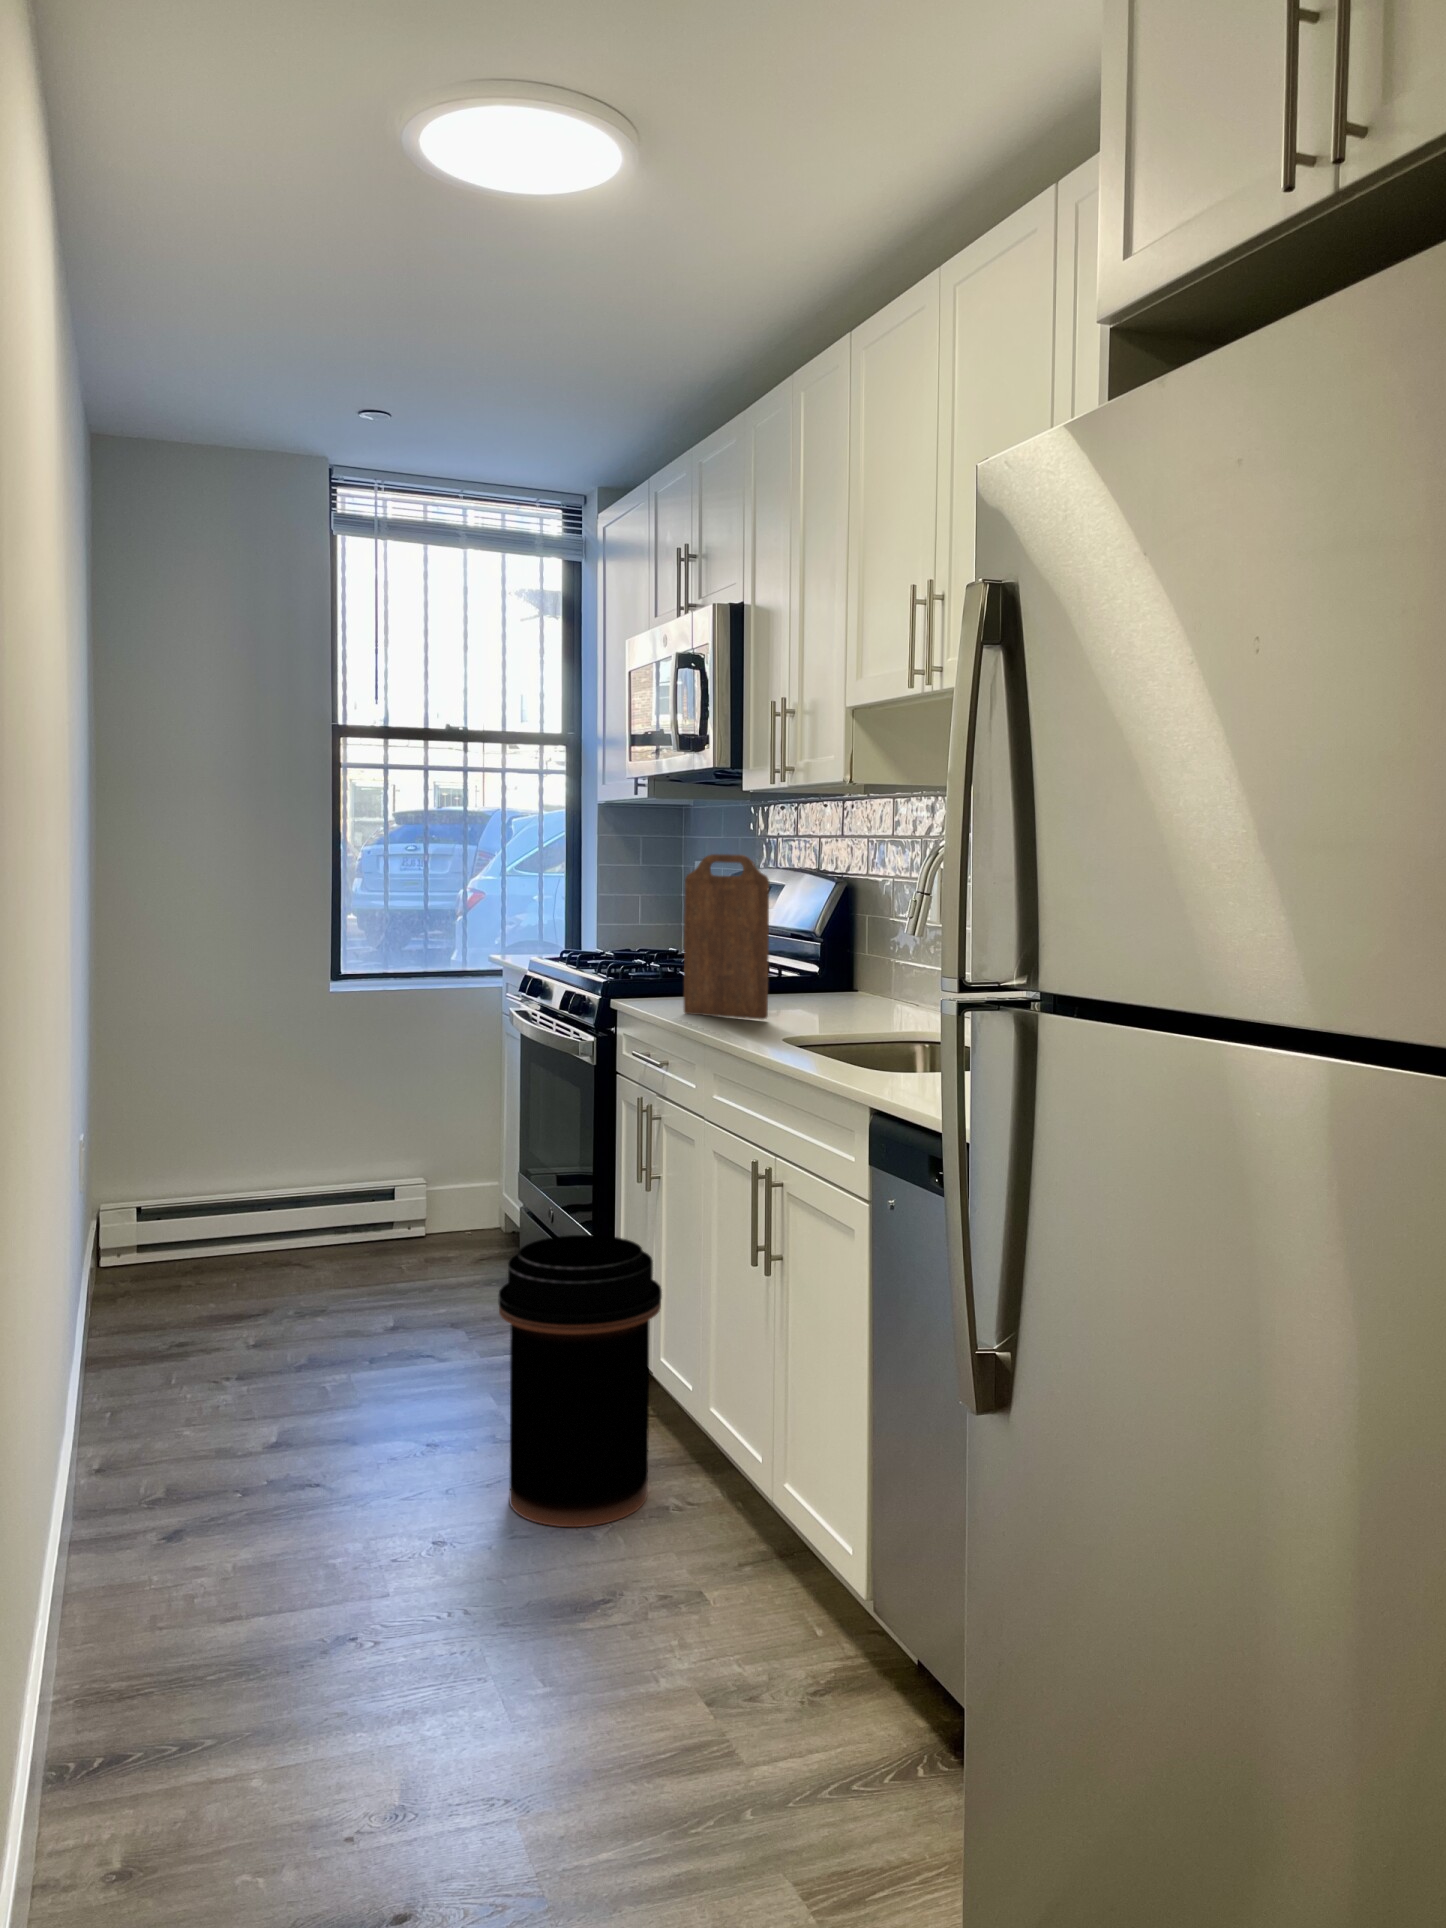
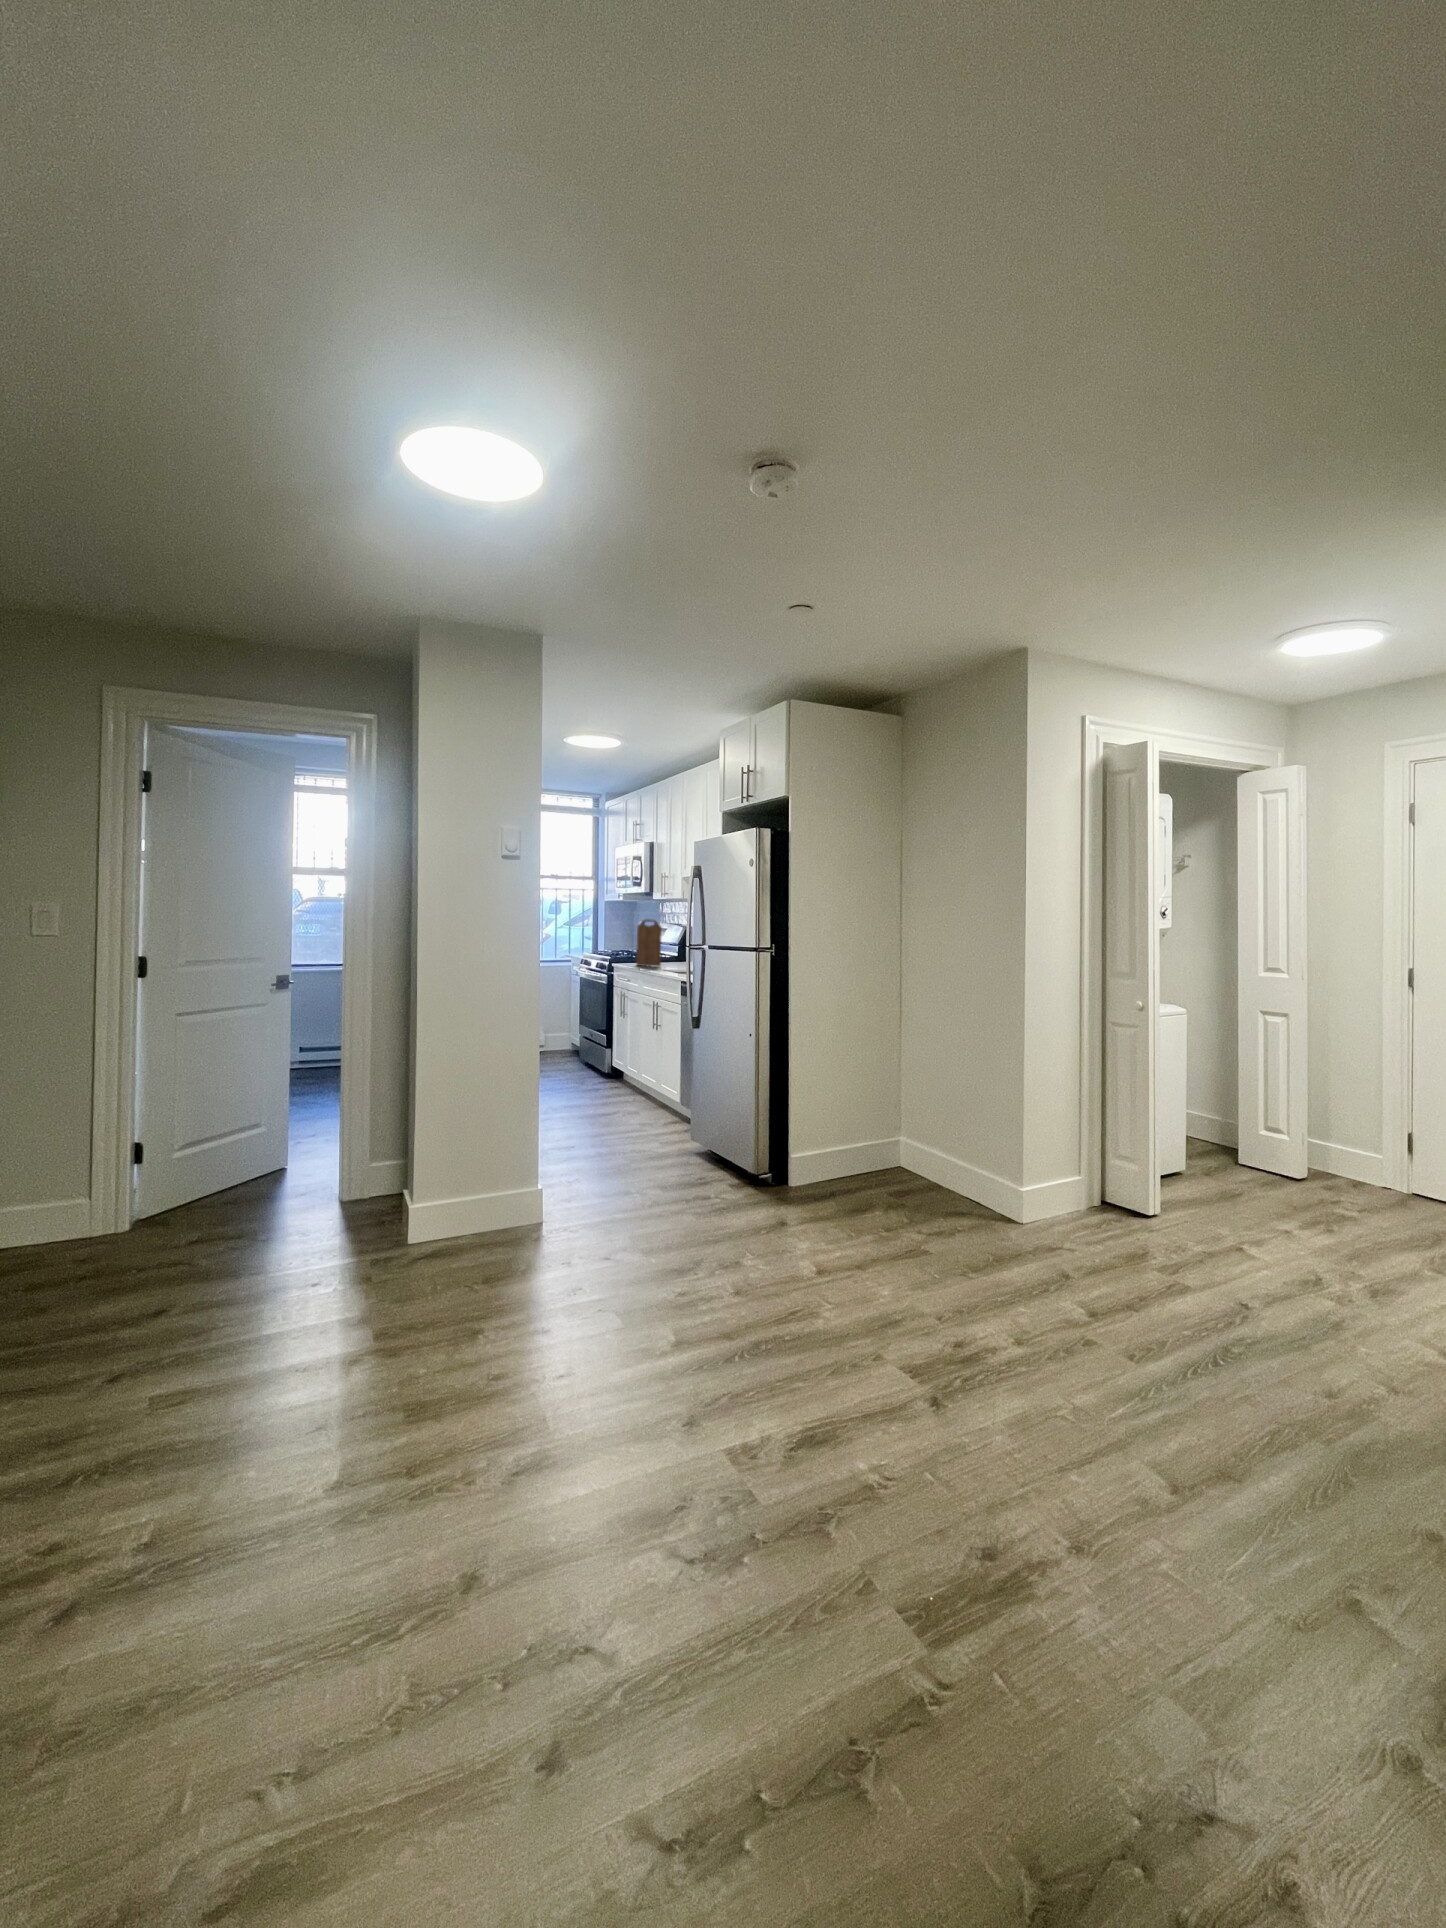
trash can: present [499,1235,662,1527] -> none [583,1028,629,1104]

